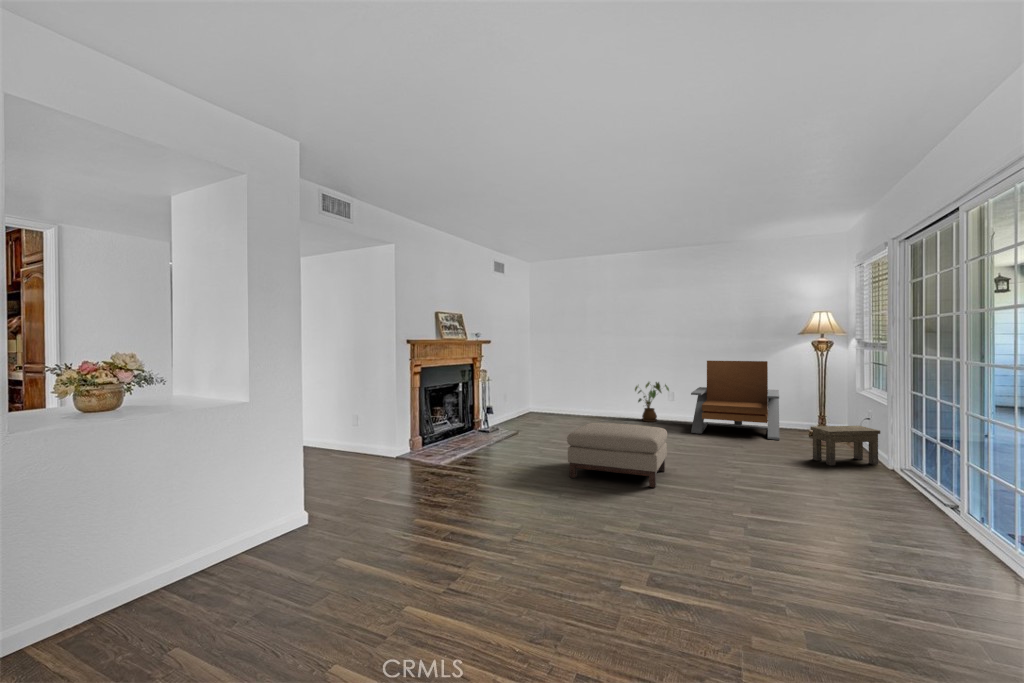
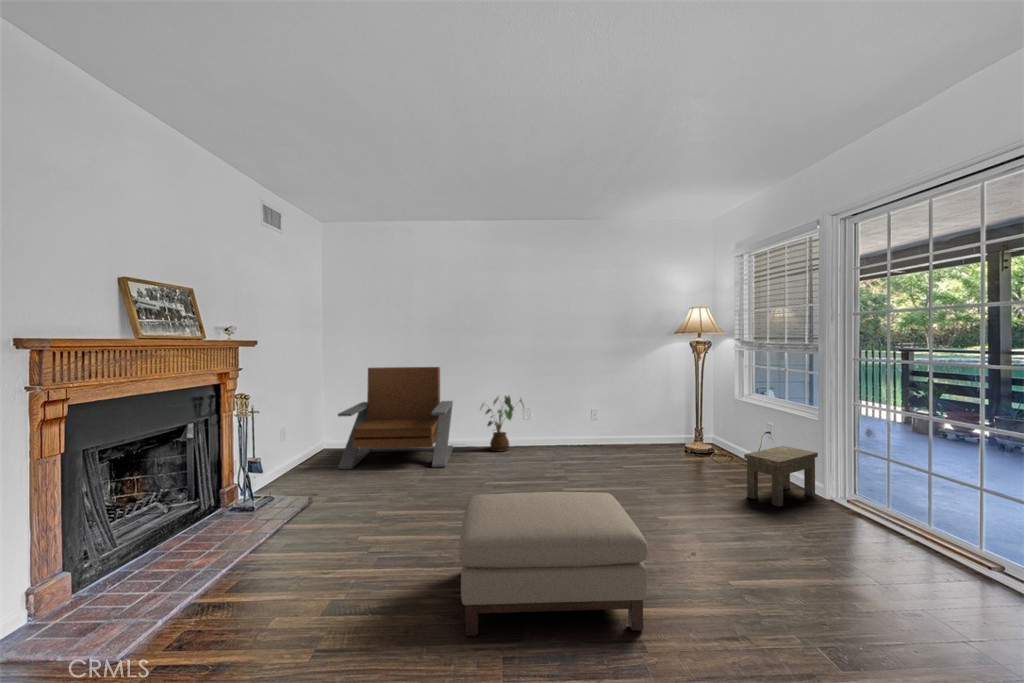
lounge chair: present [691,361,780,440] -> present [338,367,453,469]

